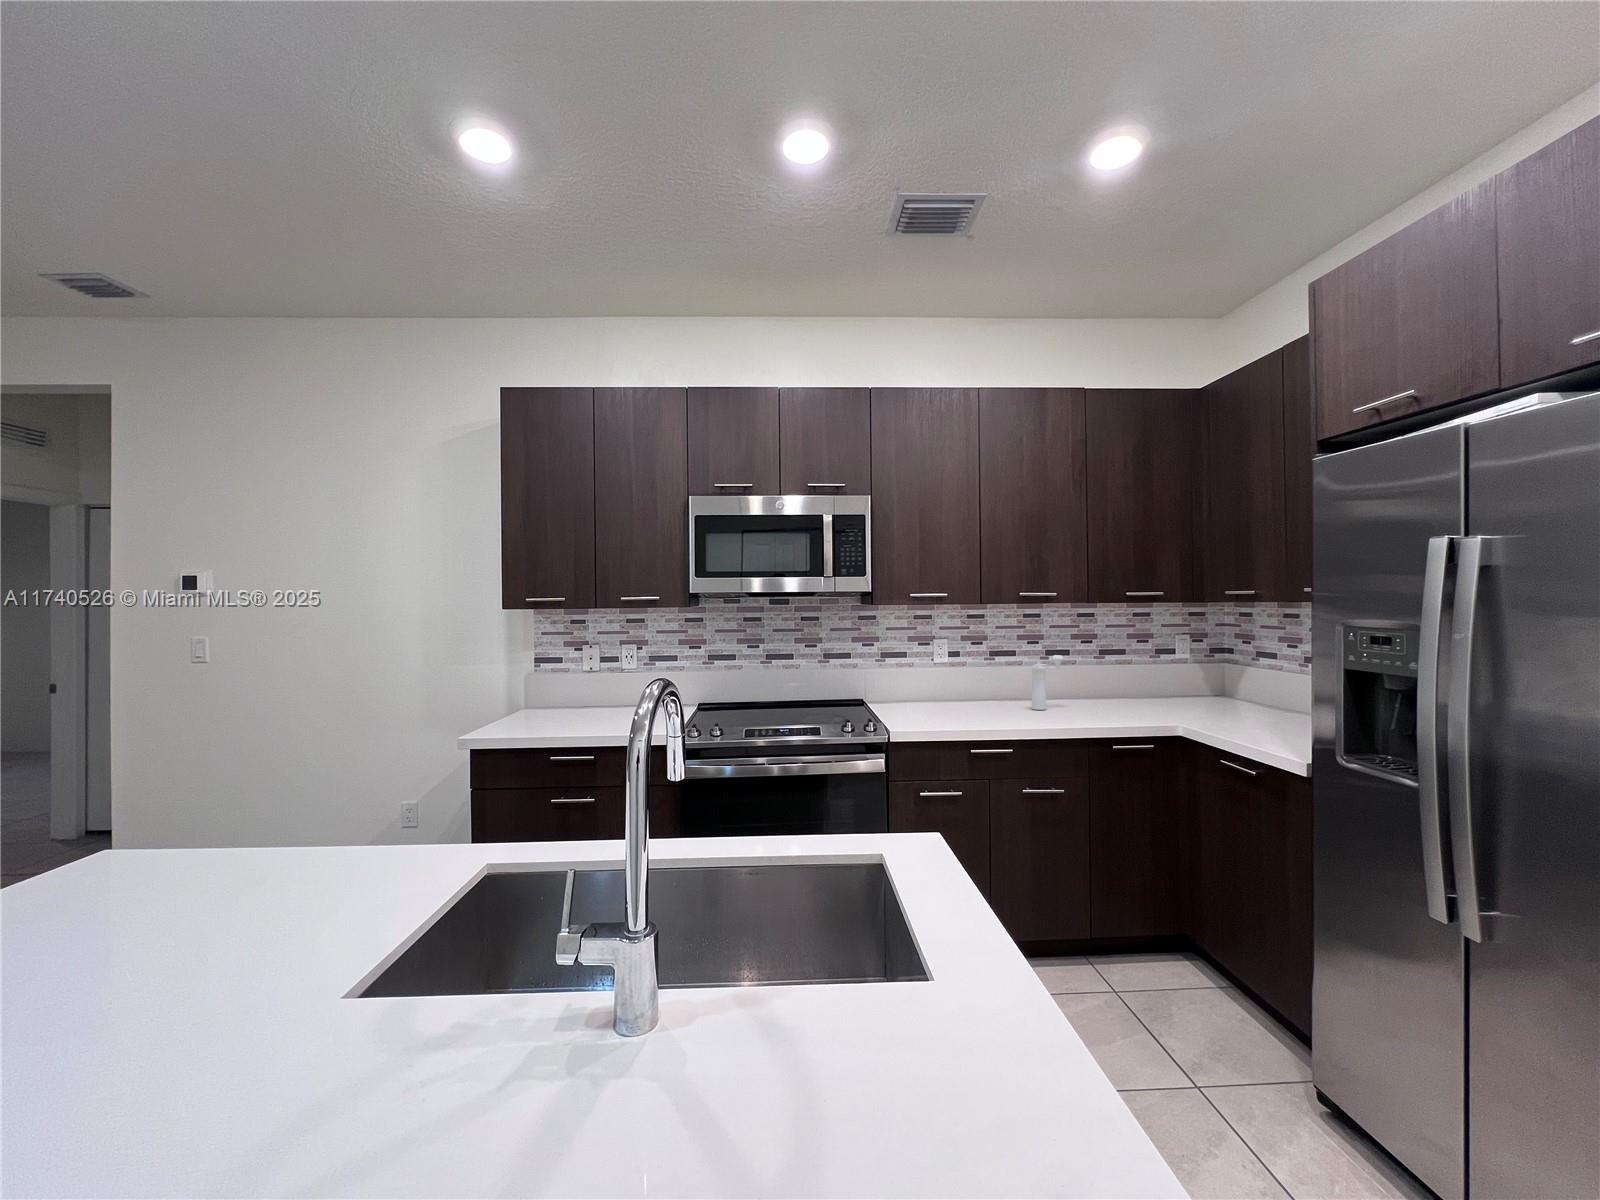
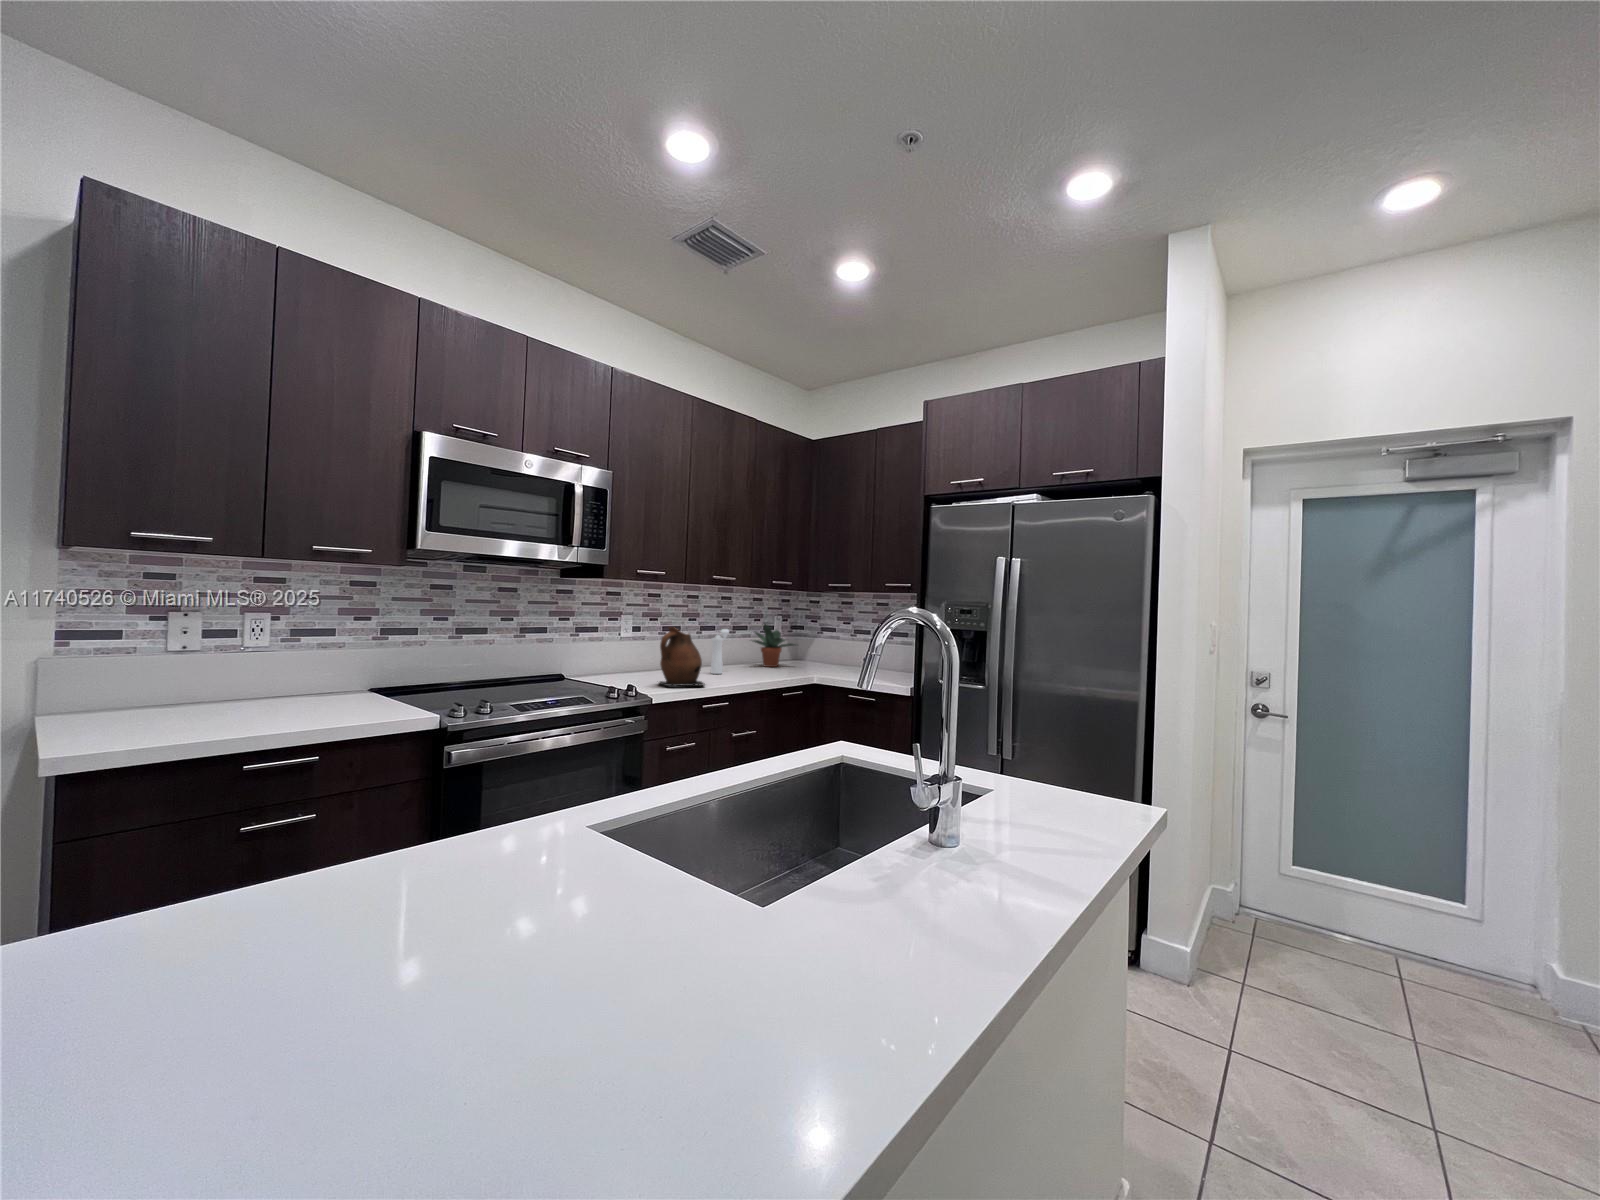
potted plant: none [1109,648,1185,704] -> present [753,624,795,667]
ceramic pitcher: none [923,656,984,725] -> present [659,627,705,686]

